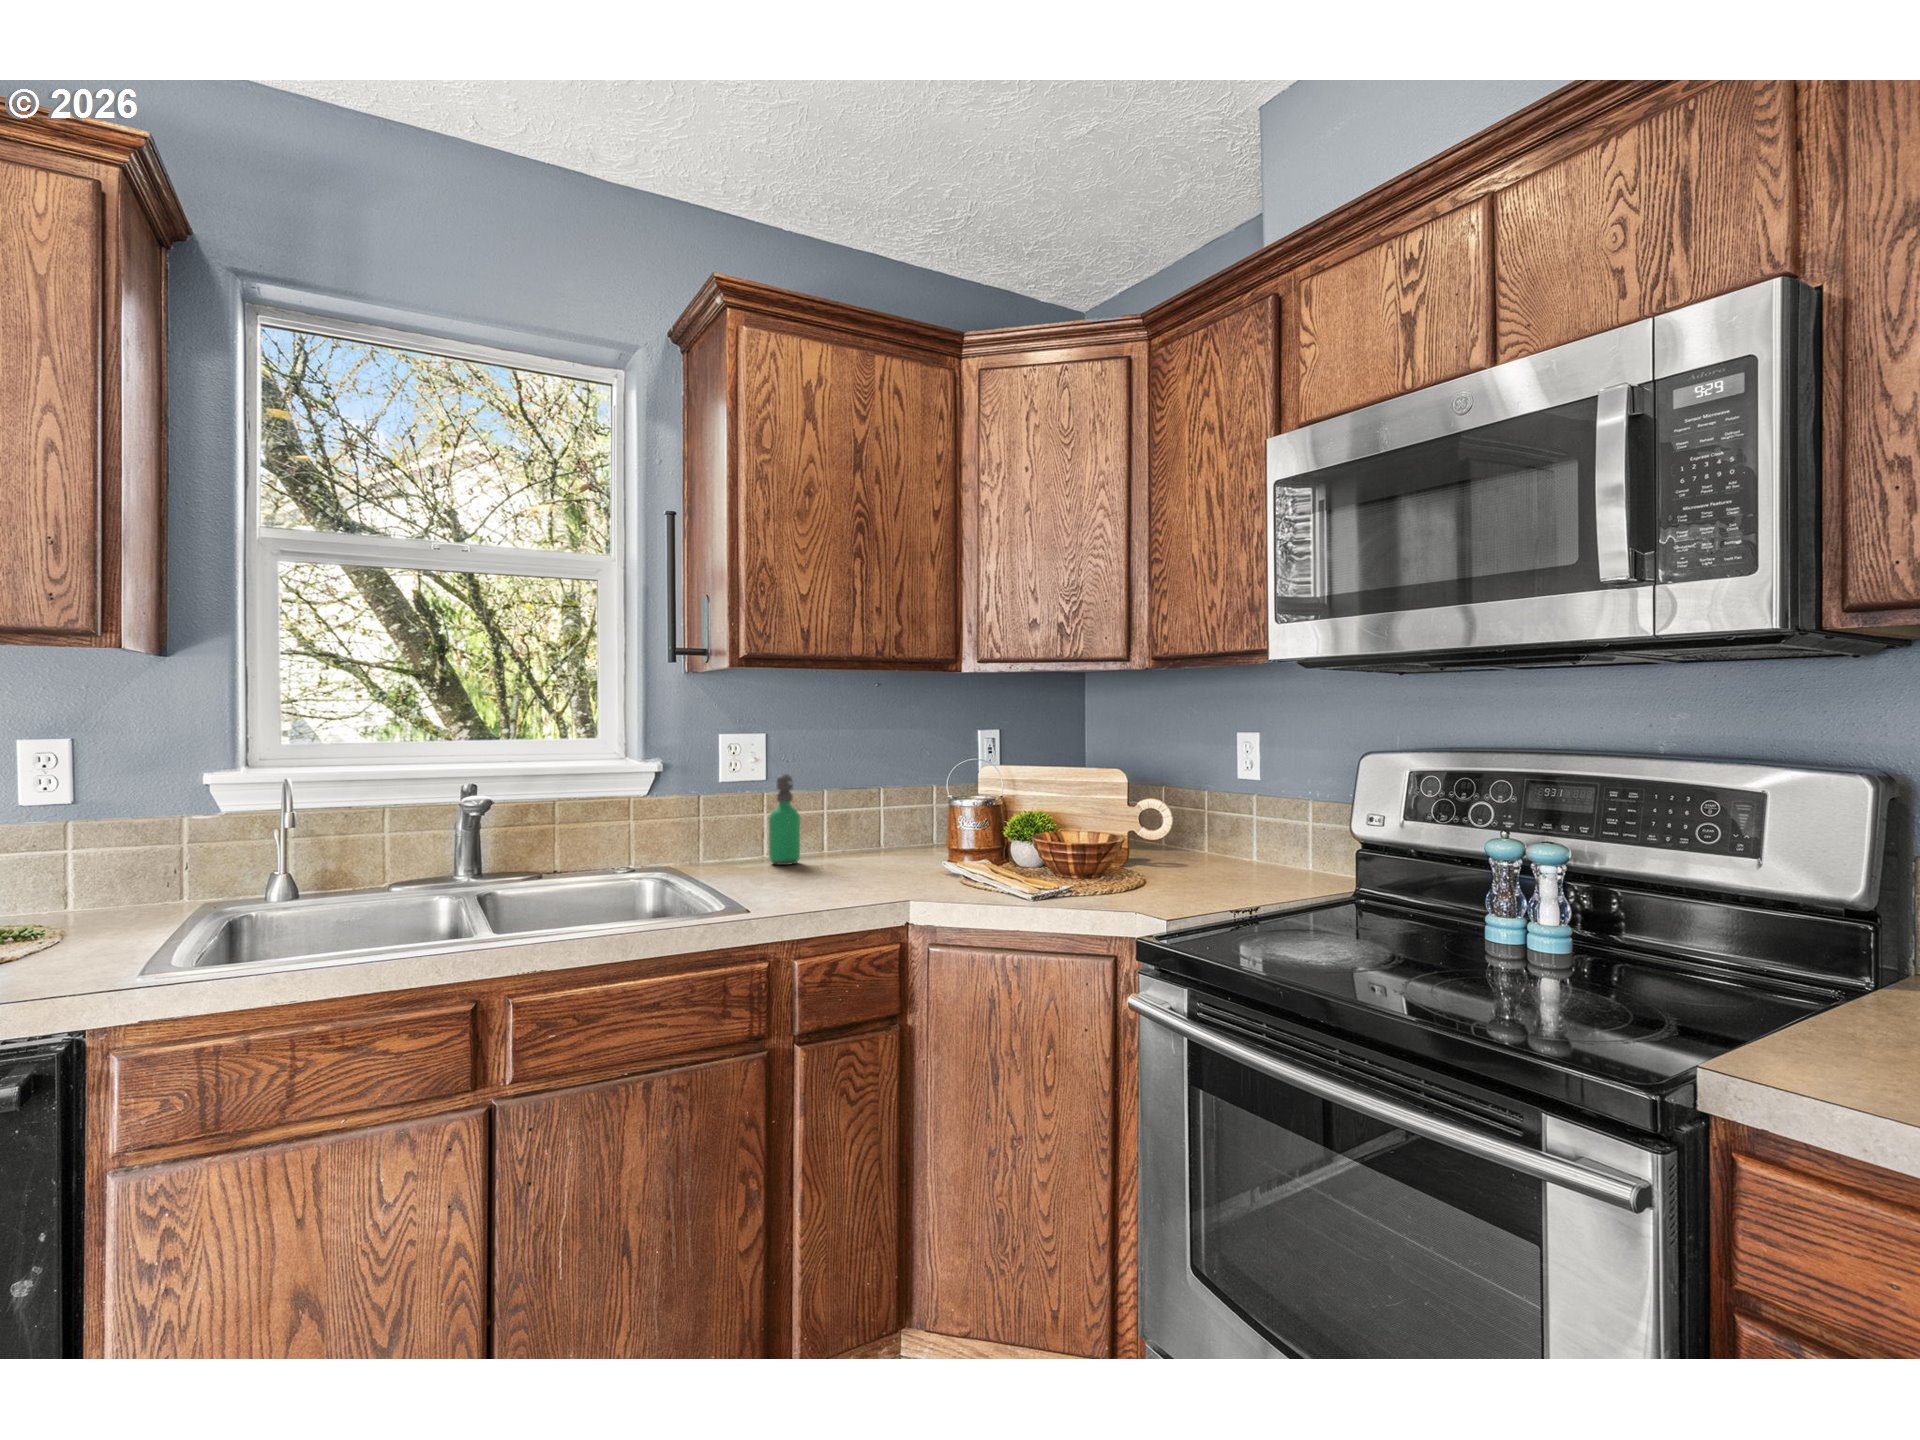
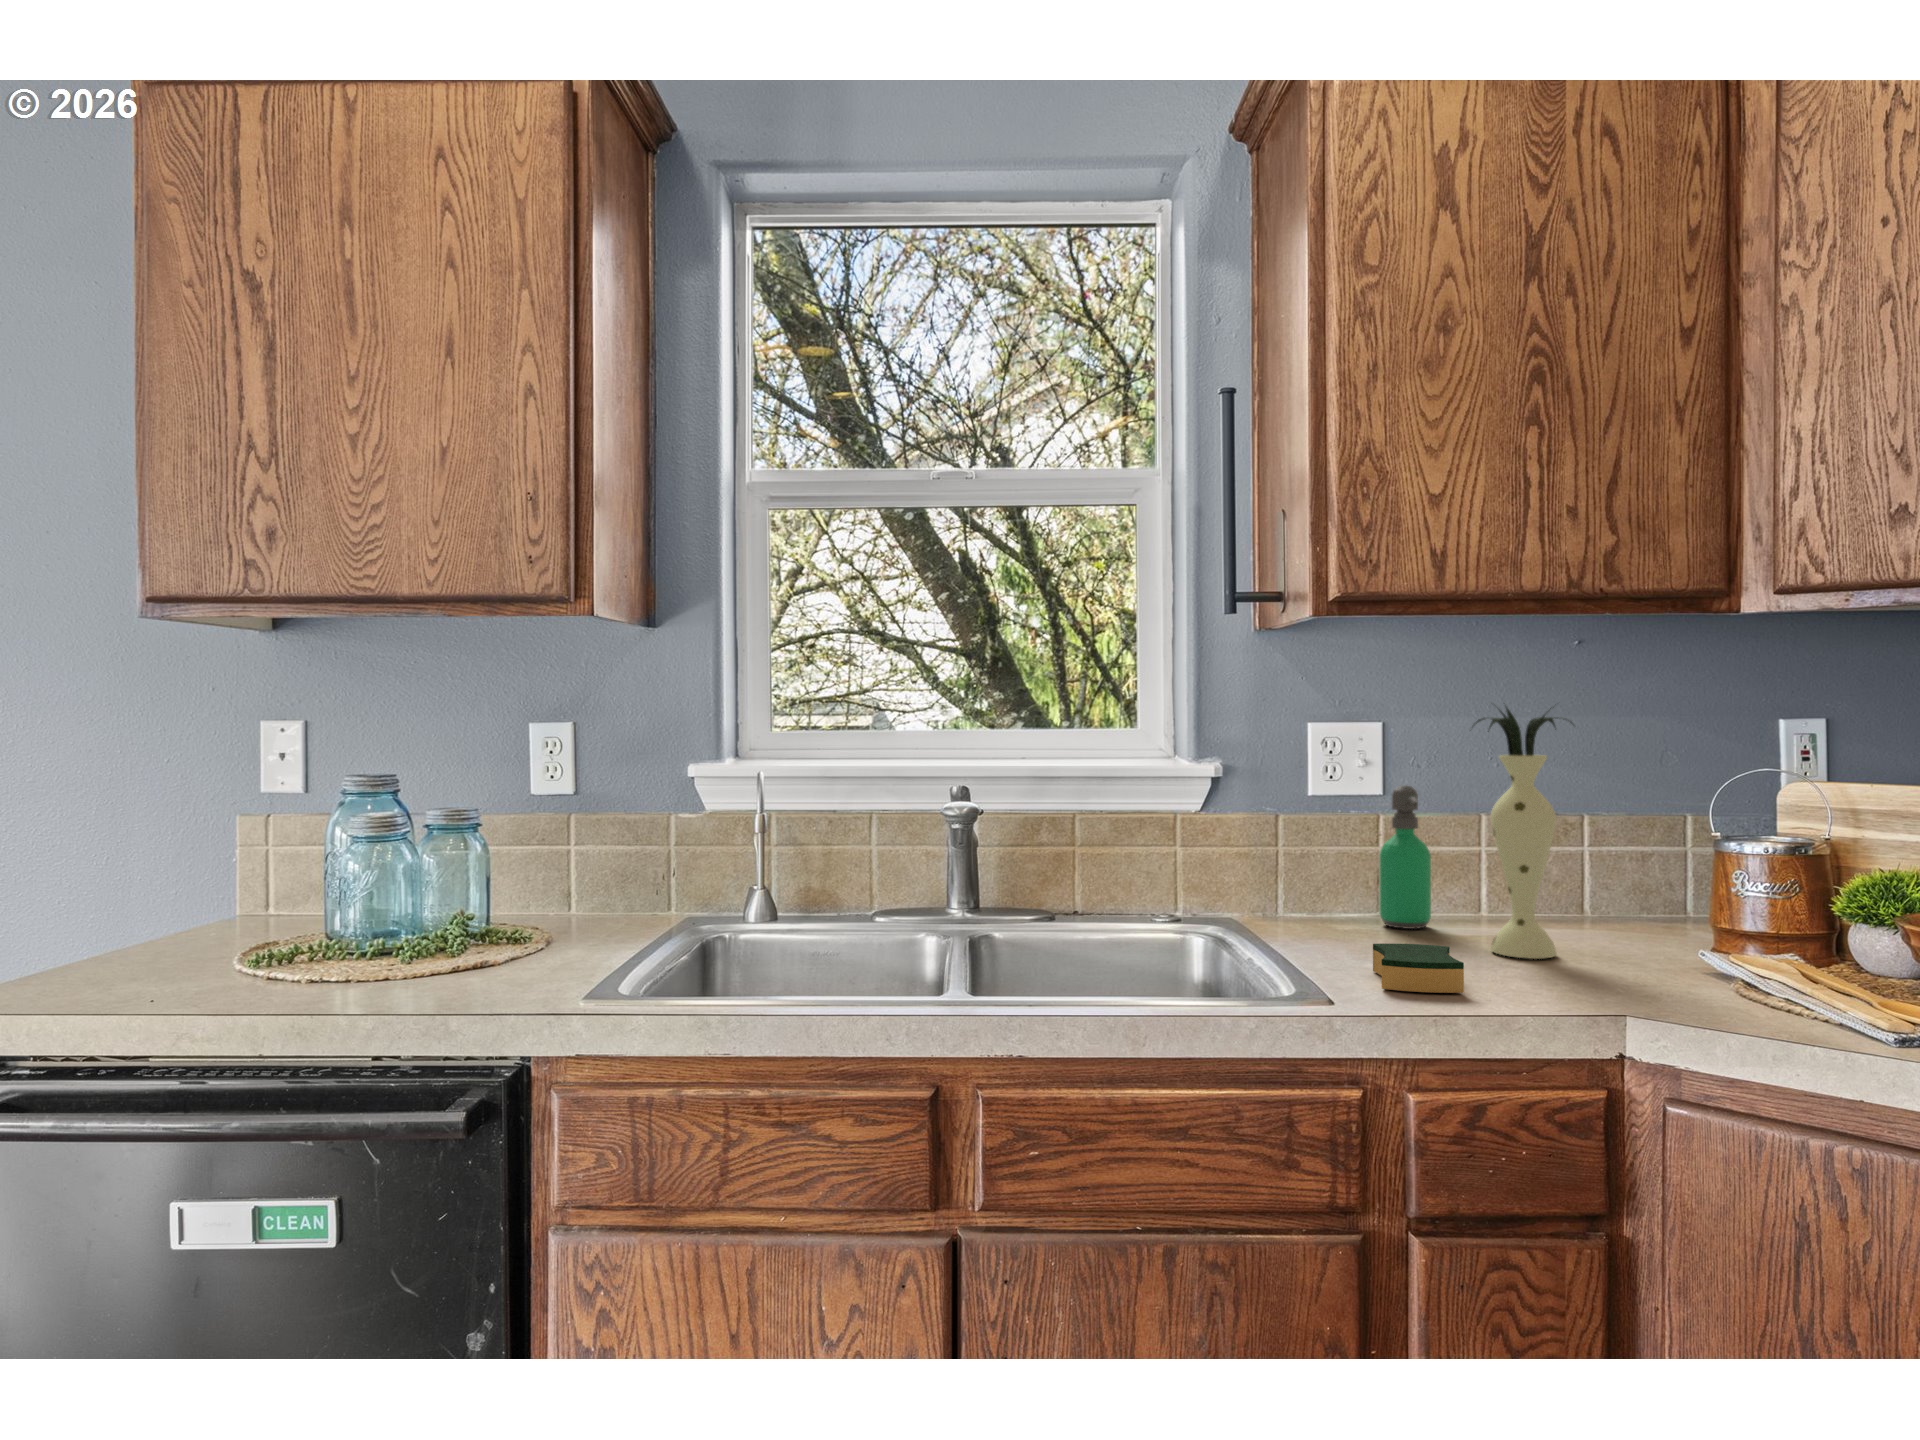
vase: none [823,723,881,876] -> present [1476,707,1572,959]
sponge: none [767,872,820,901] -> present [1373,943,1464,993]

